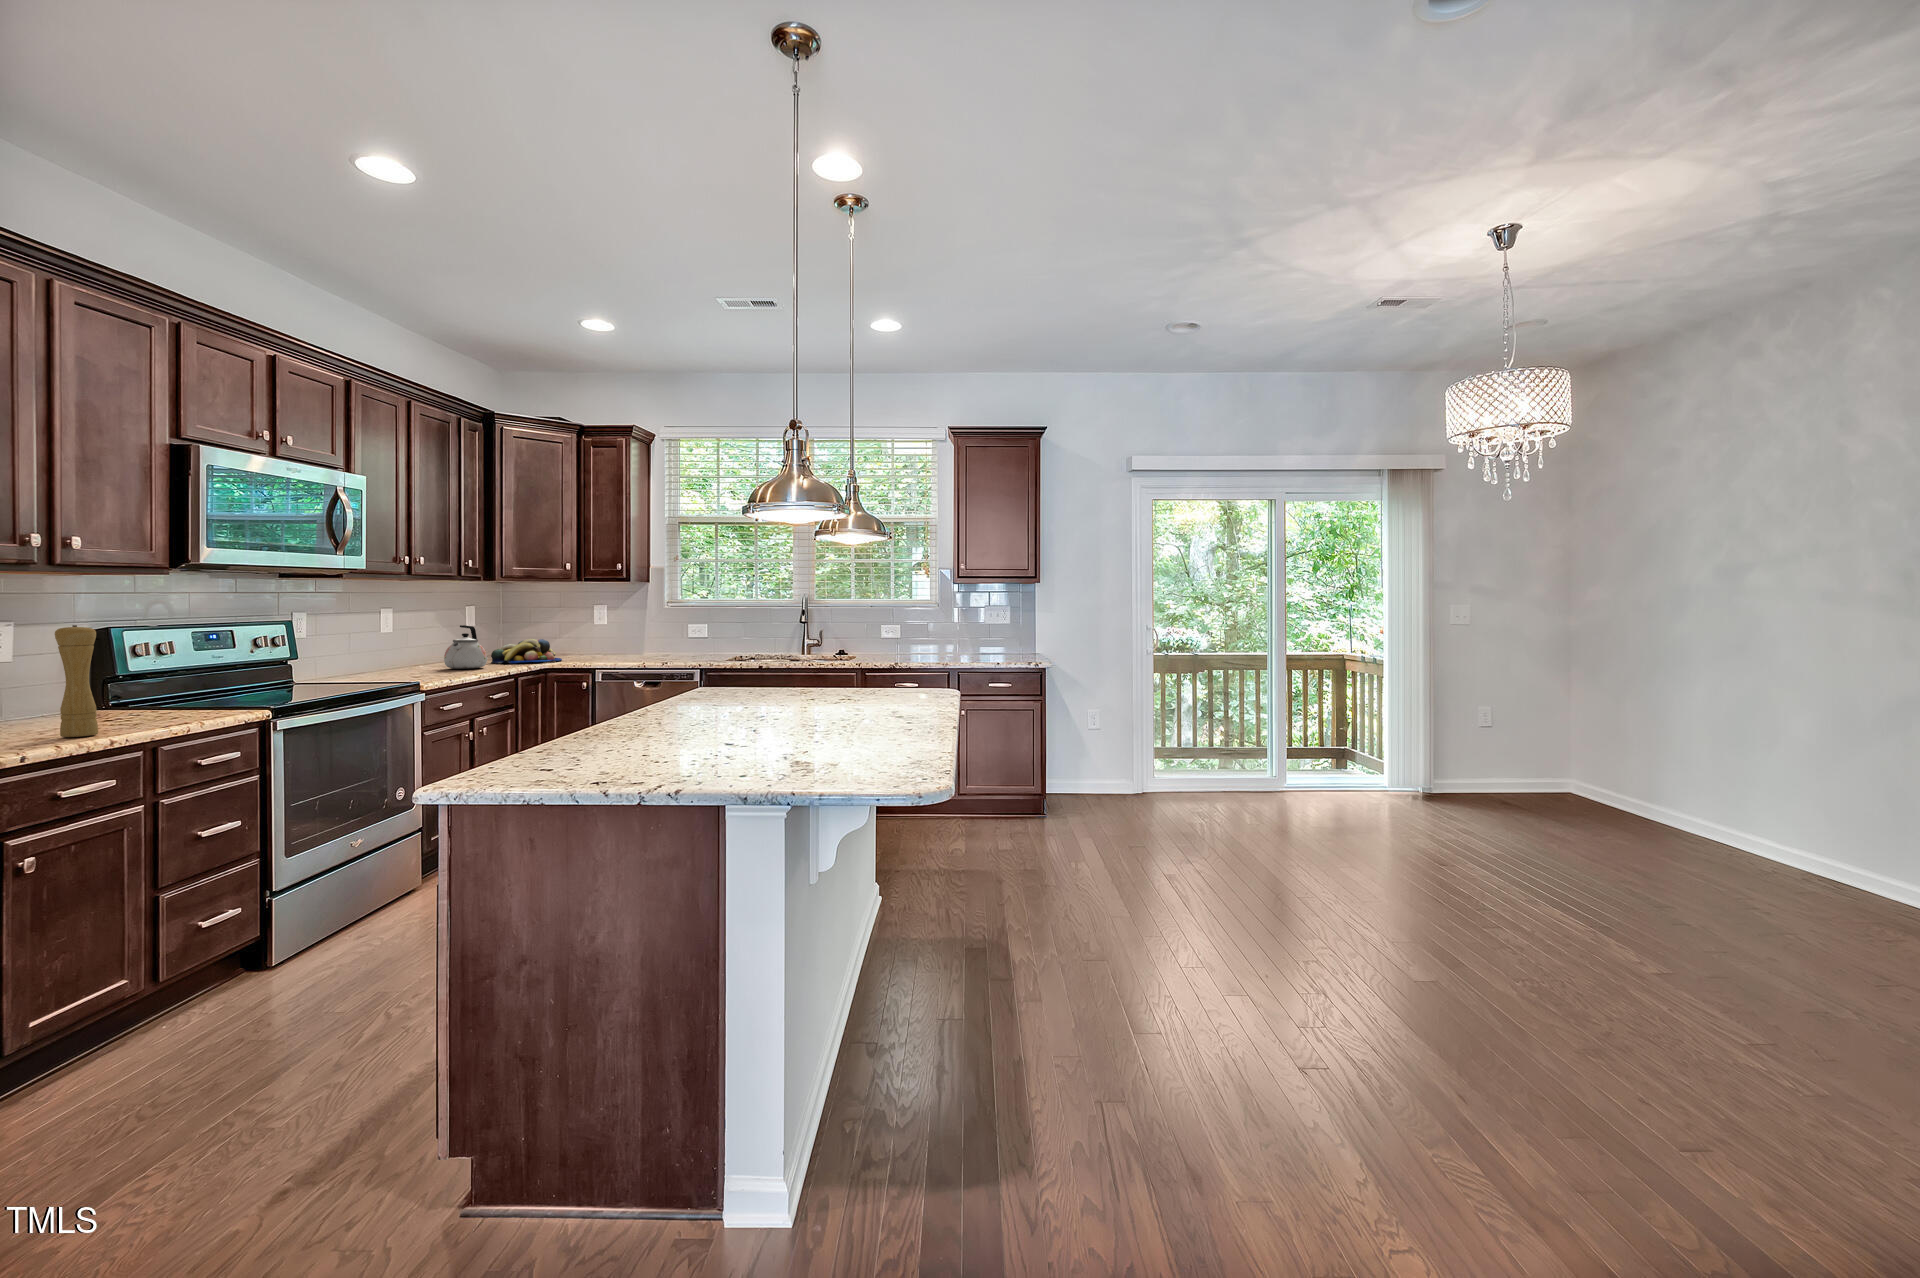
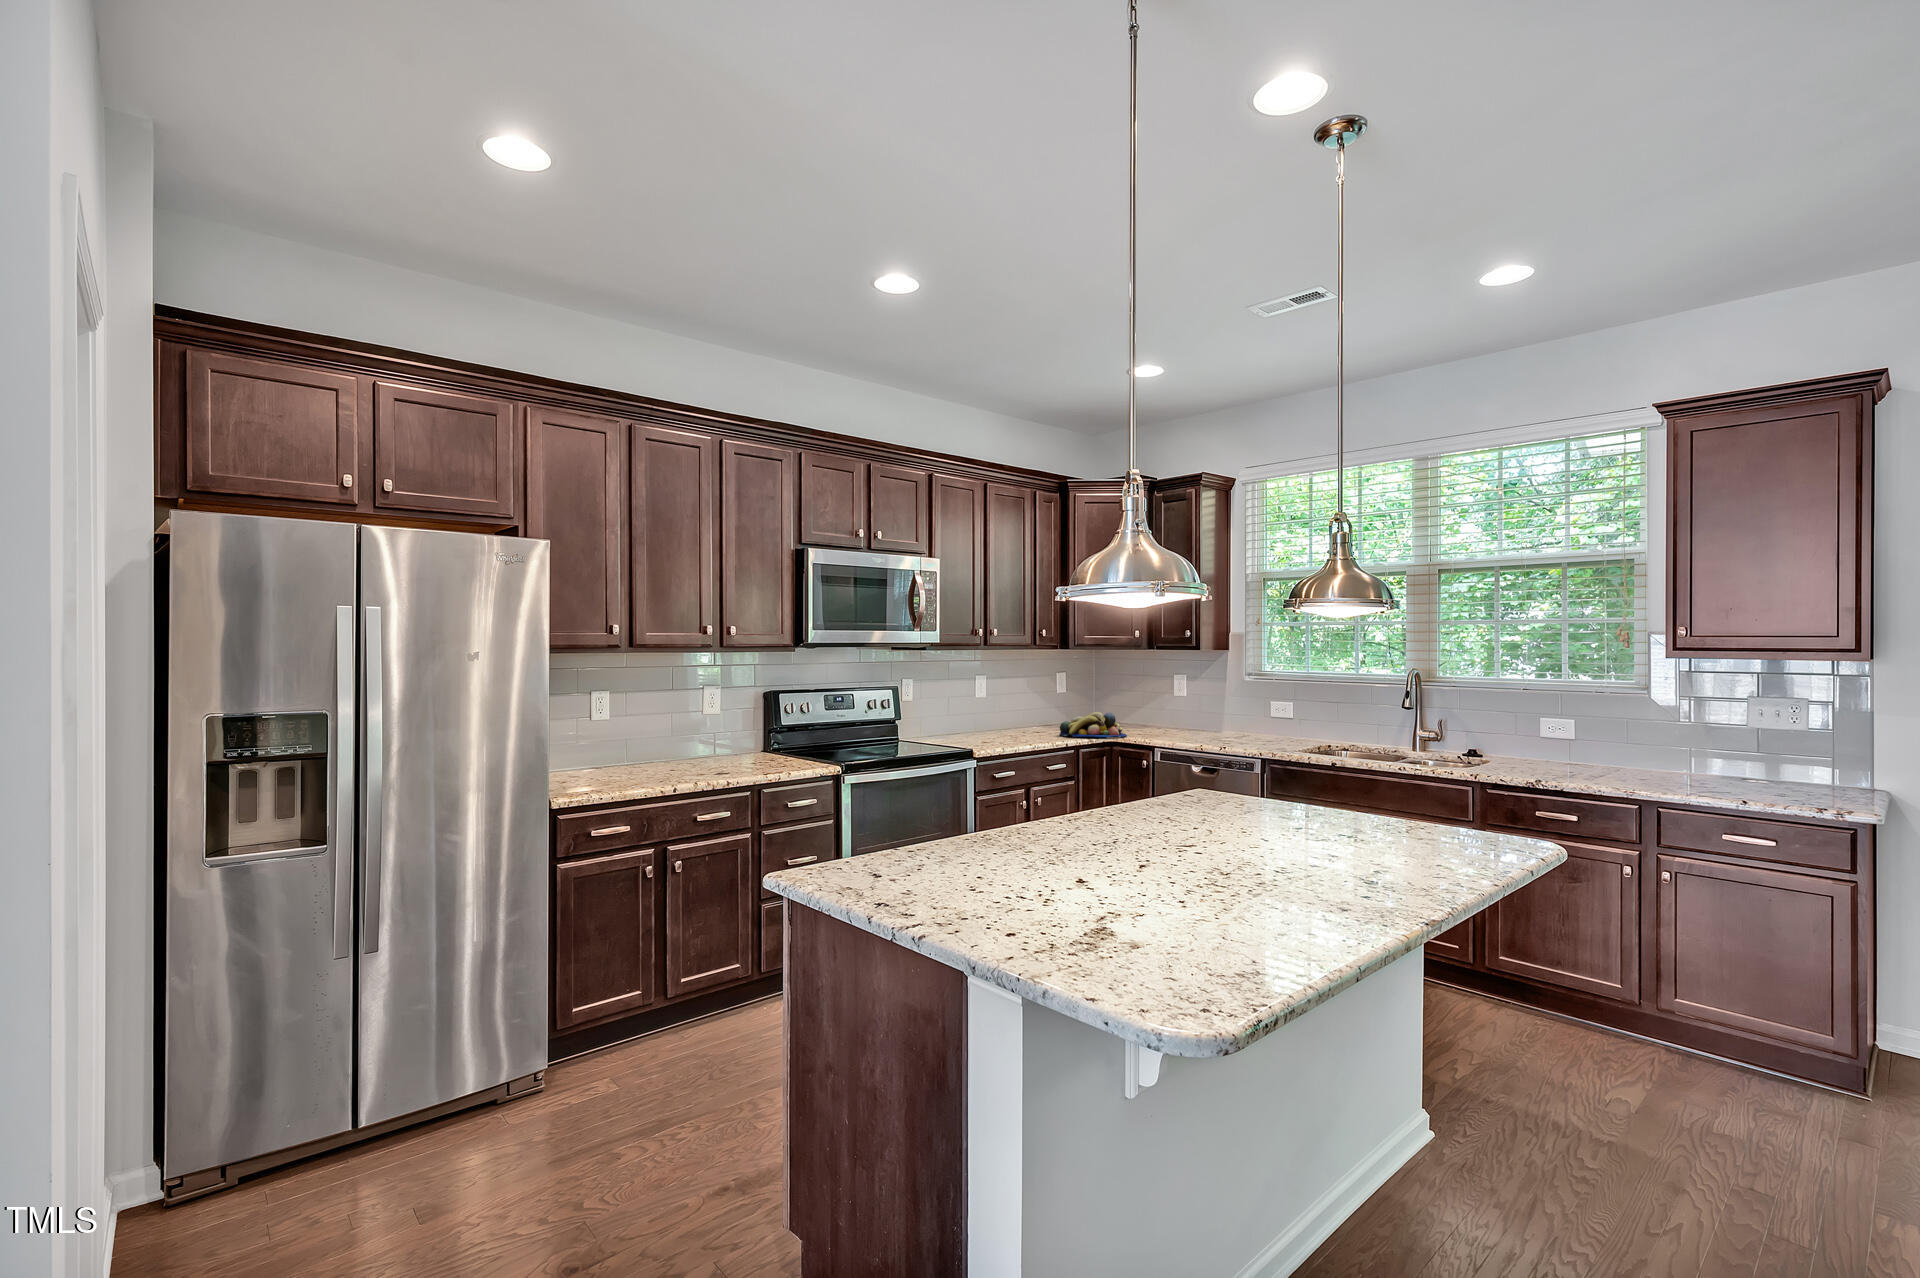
pepper mill: present [55,625,98,737] -> none [707,691,729,776]
kettle: present [444,625,487,669] -> none [1012,696,1049,740]

